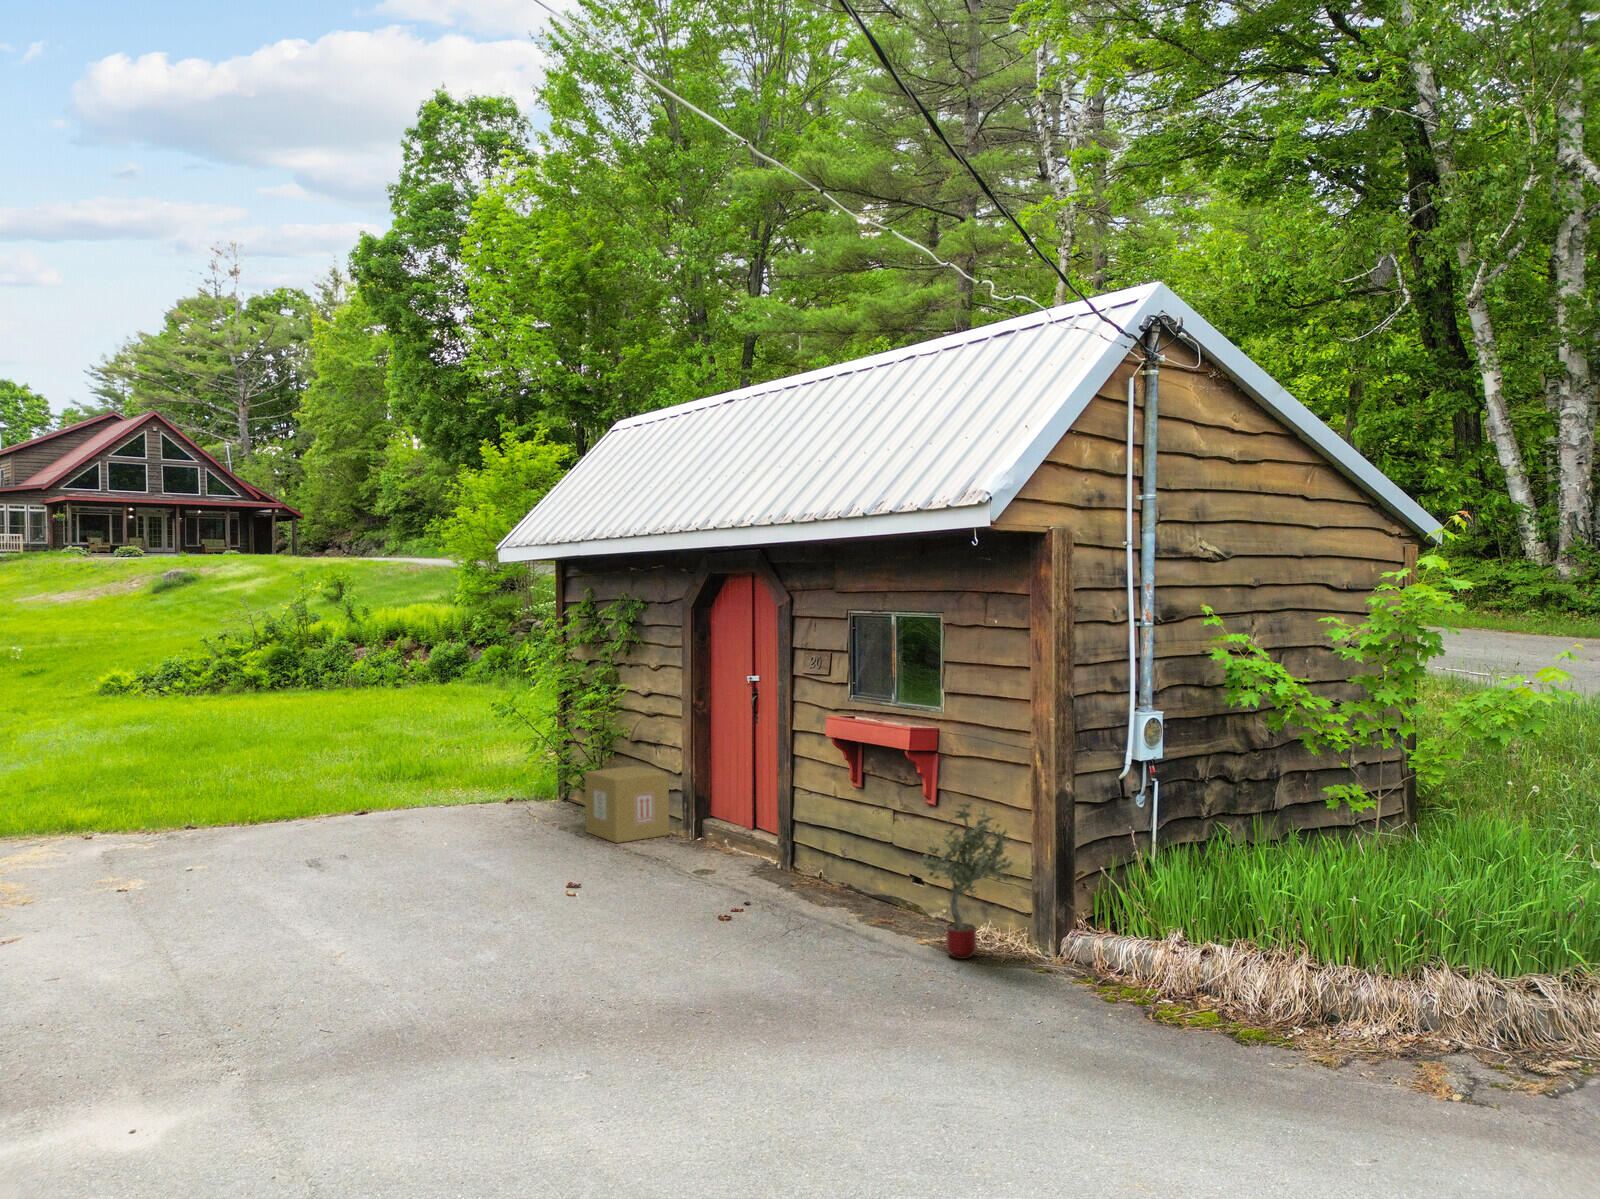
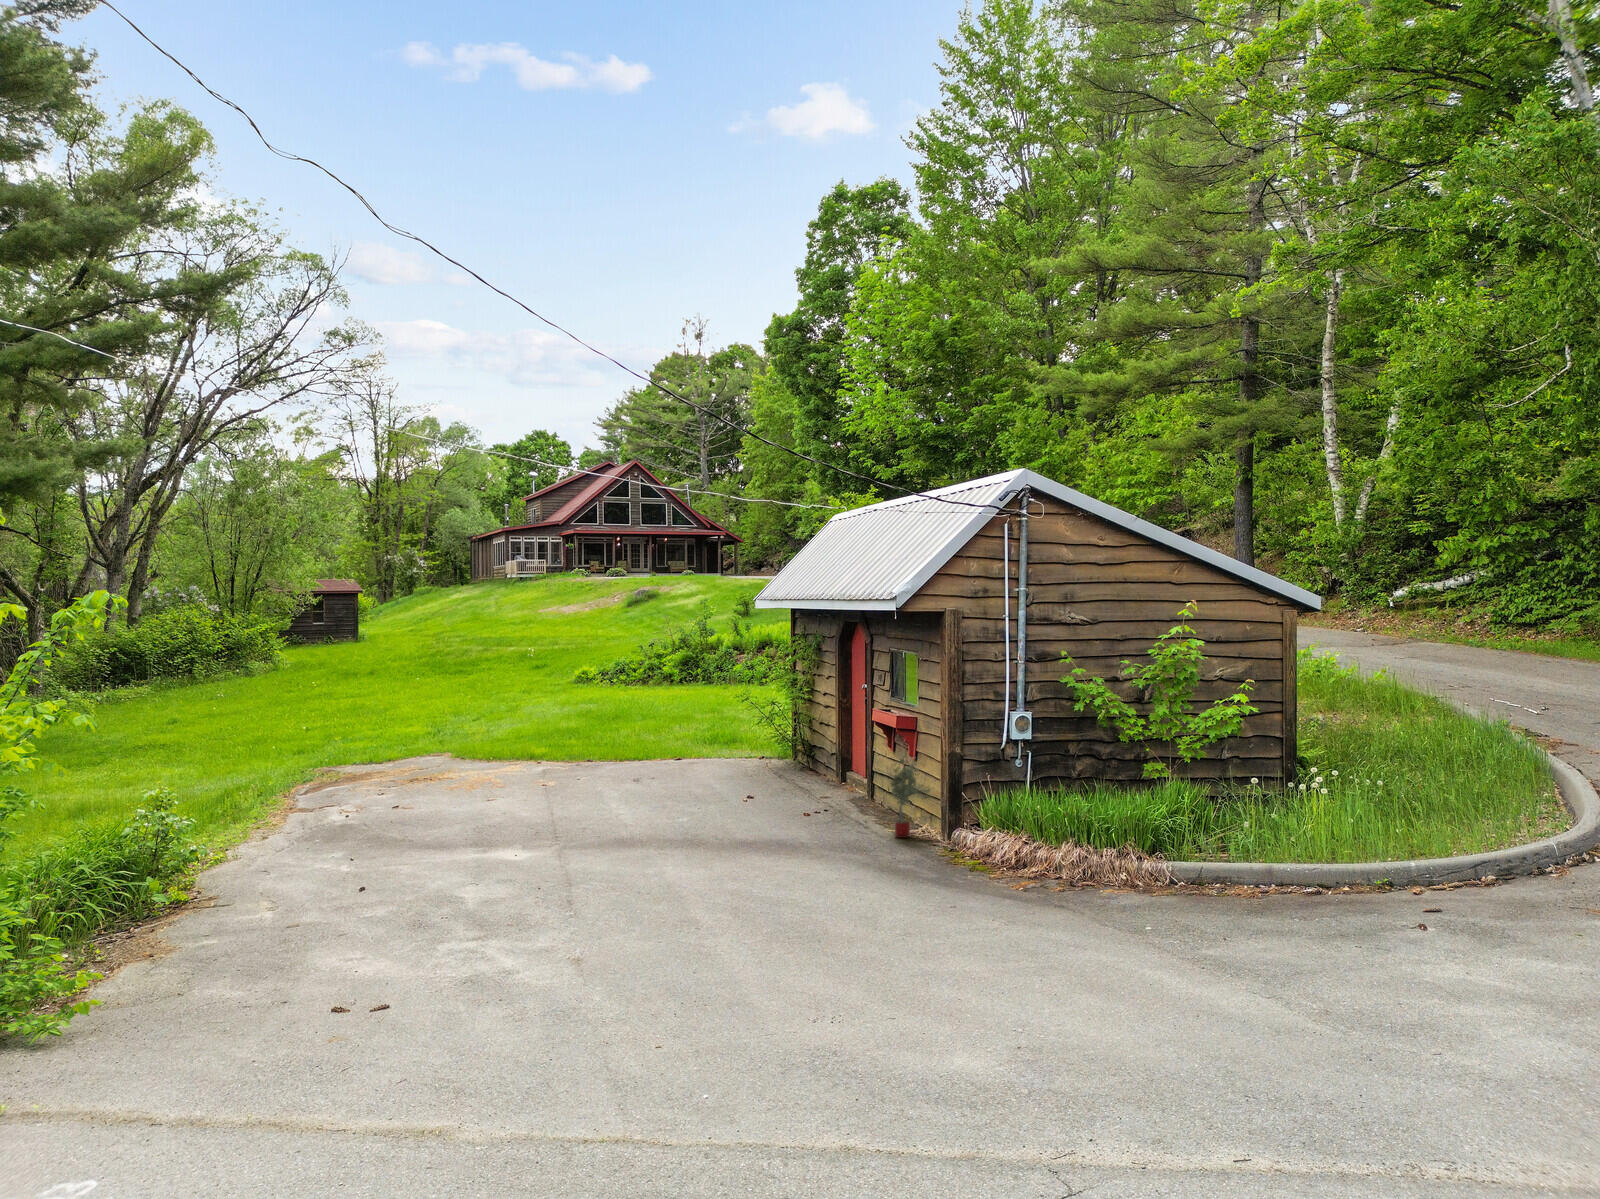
cardboard box: present [585,766,670,843] -> none [794,740,839,784]

